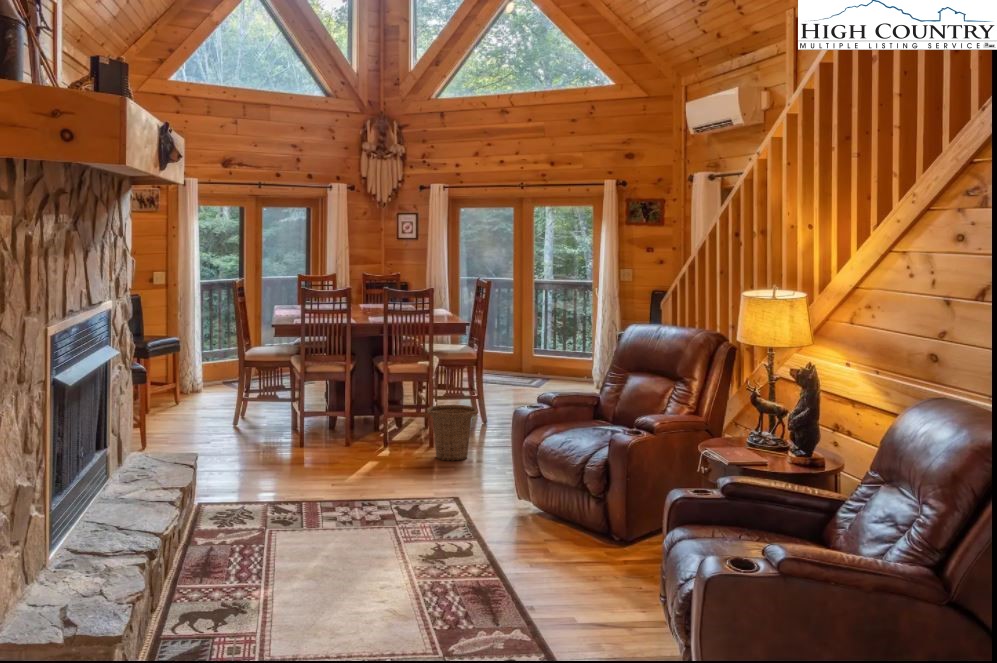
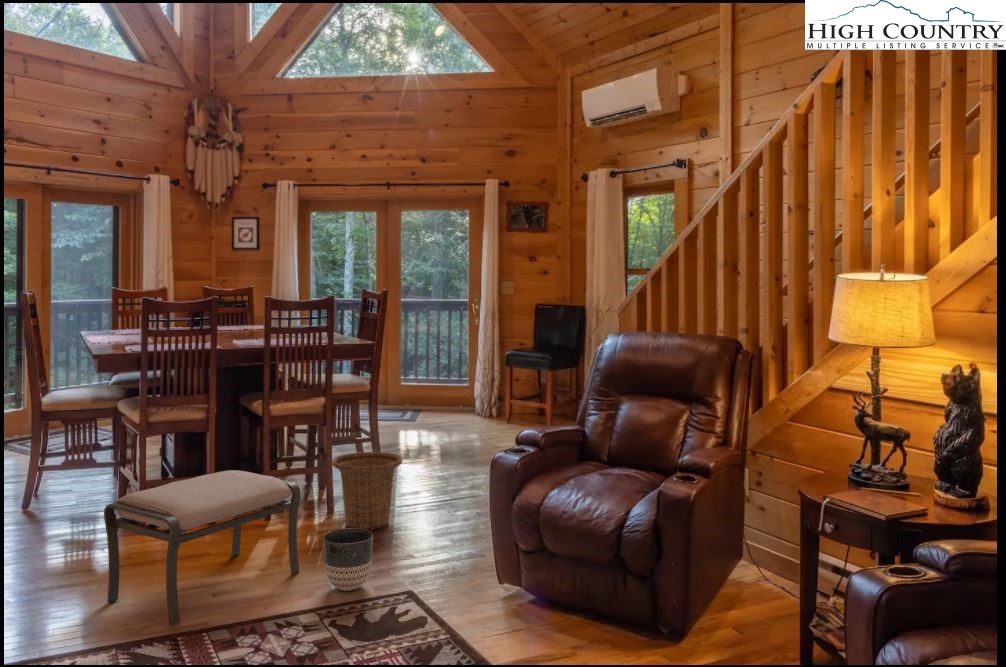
ottoman: none [268,408,392,497] -> present [104,470,300,626]
planter: none [401,451,435,492] -> present [323,528,373,591]

